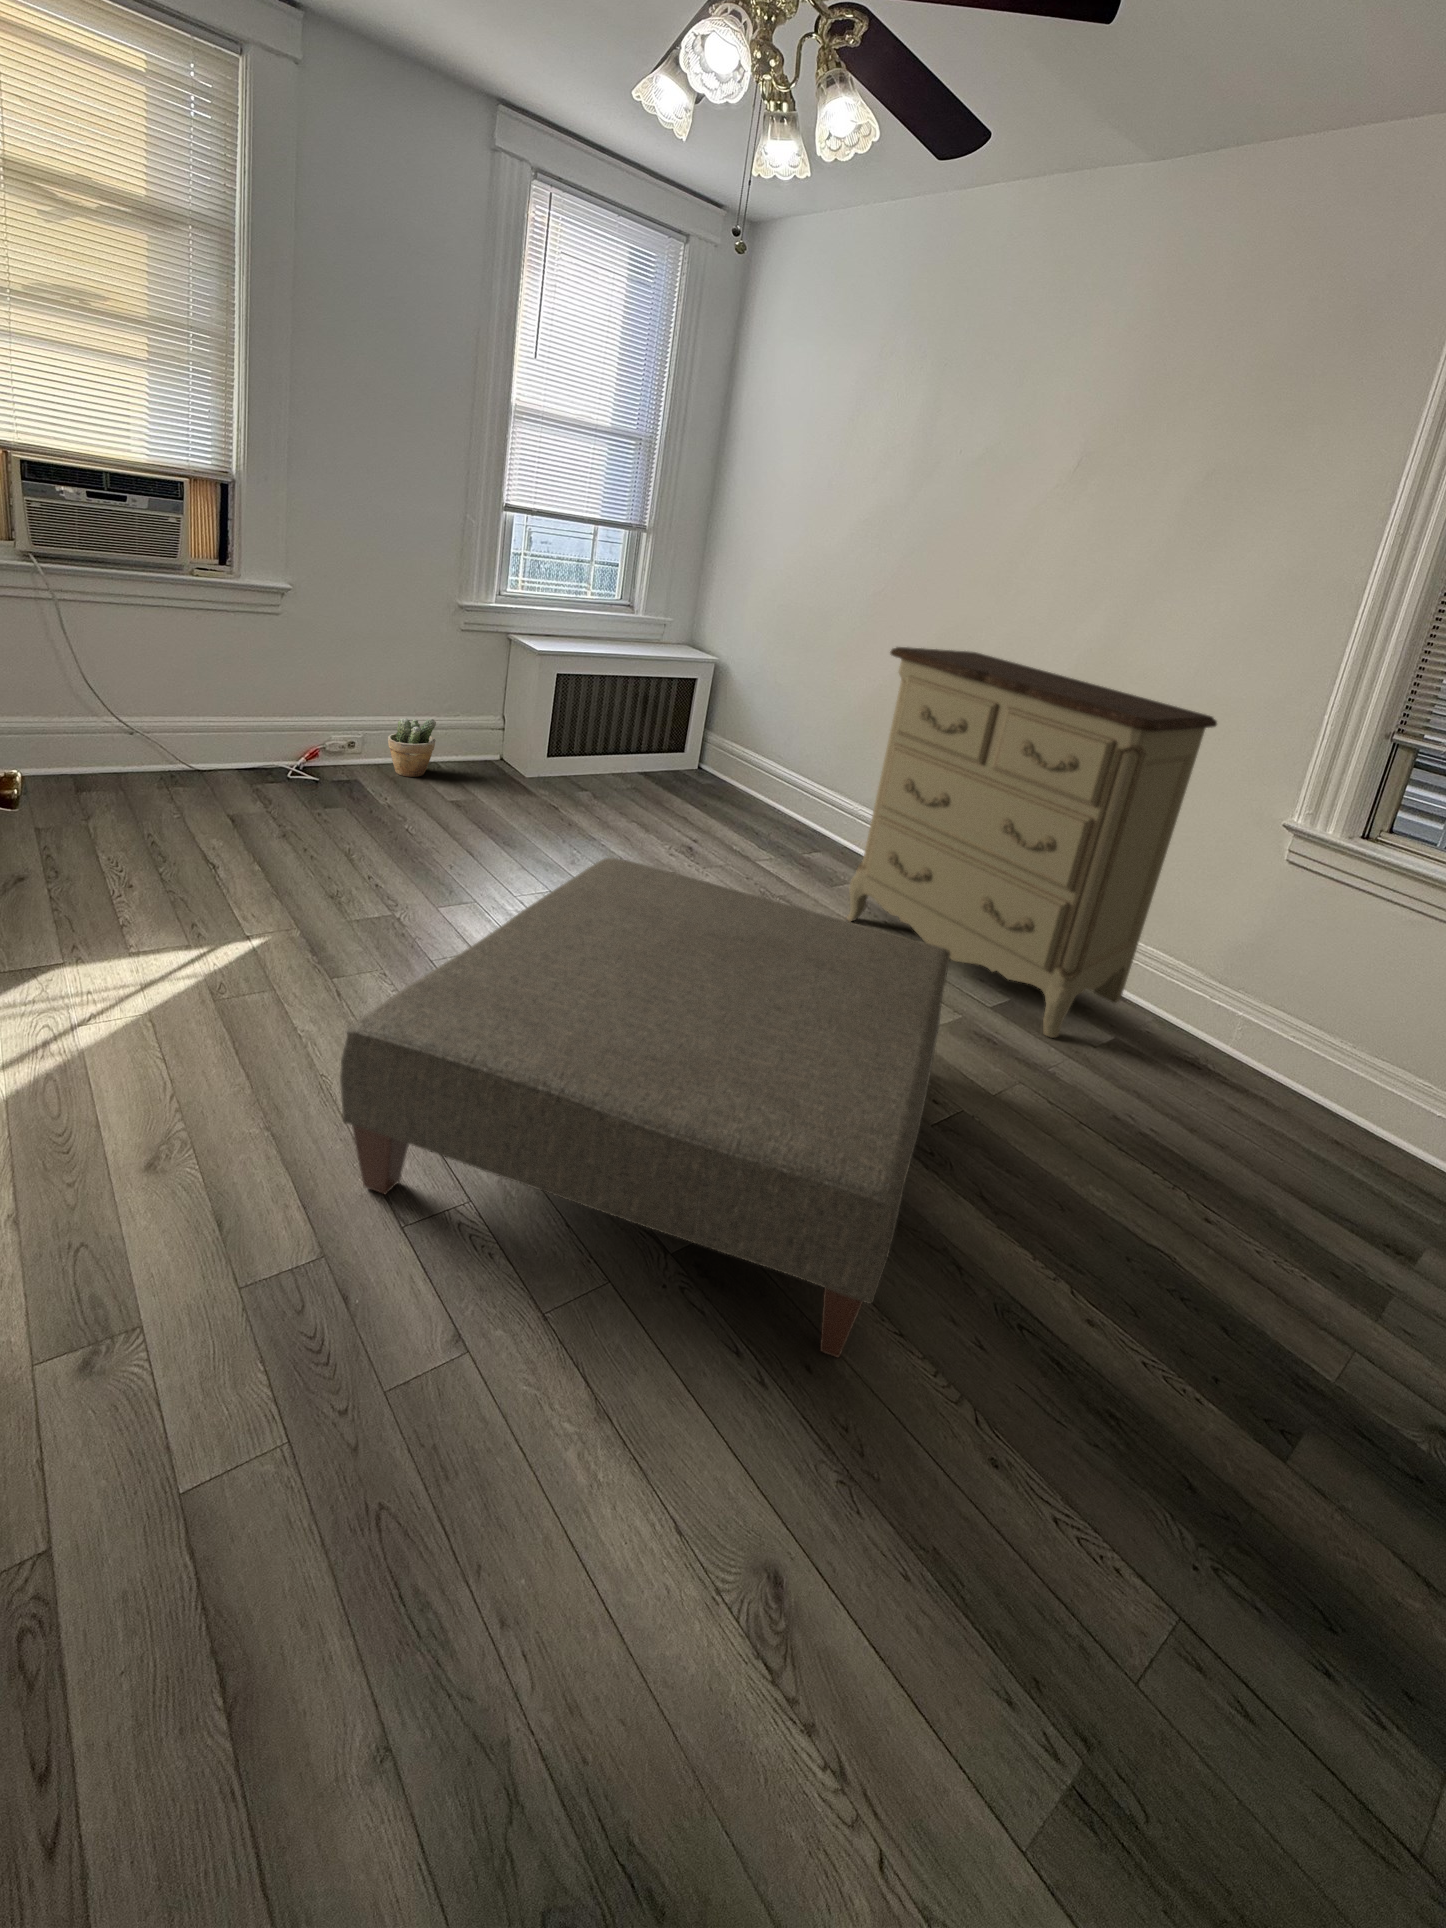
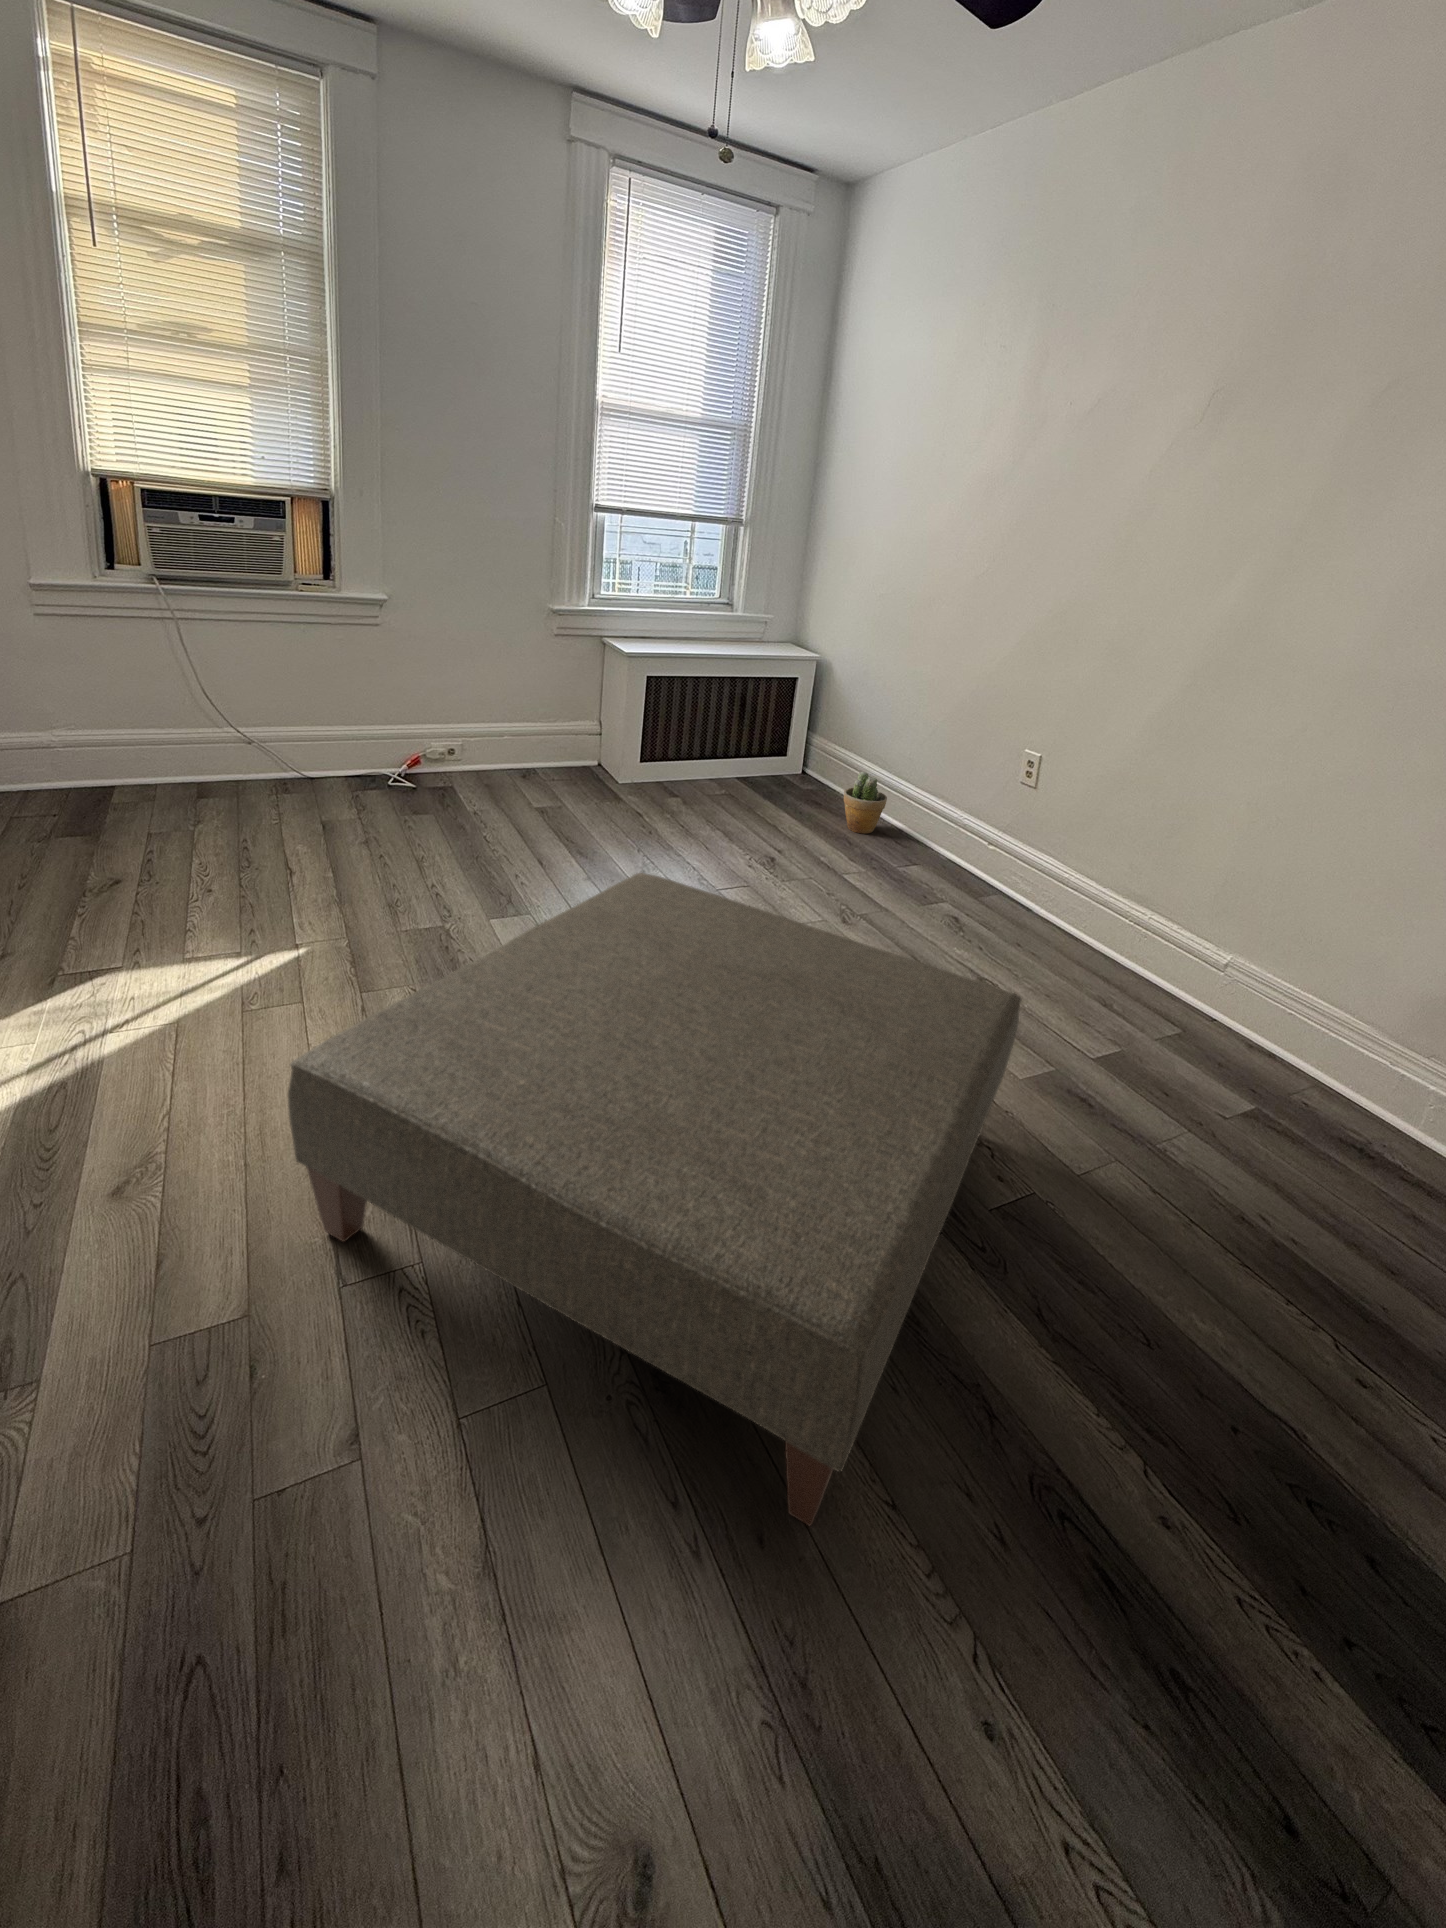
dresser: present [847,647,1217,1038] -> none [930,631,1399,1107]
potted plant: present [388,718,436,777] -> present [844,772,887,834]

